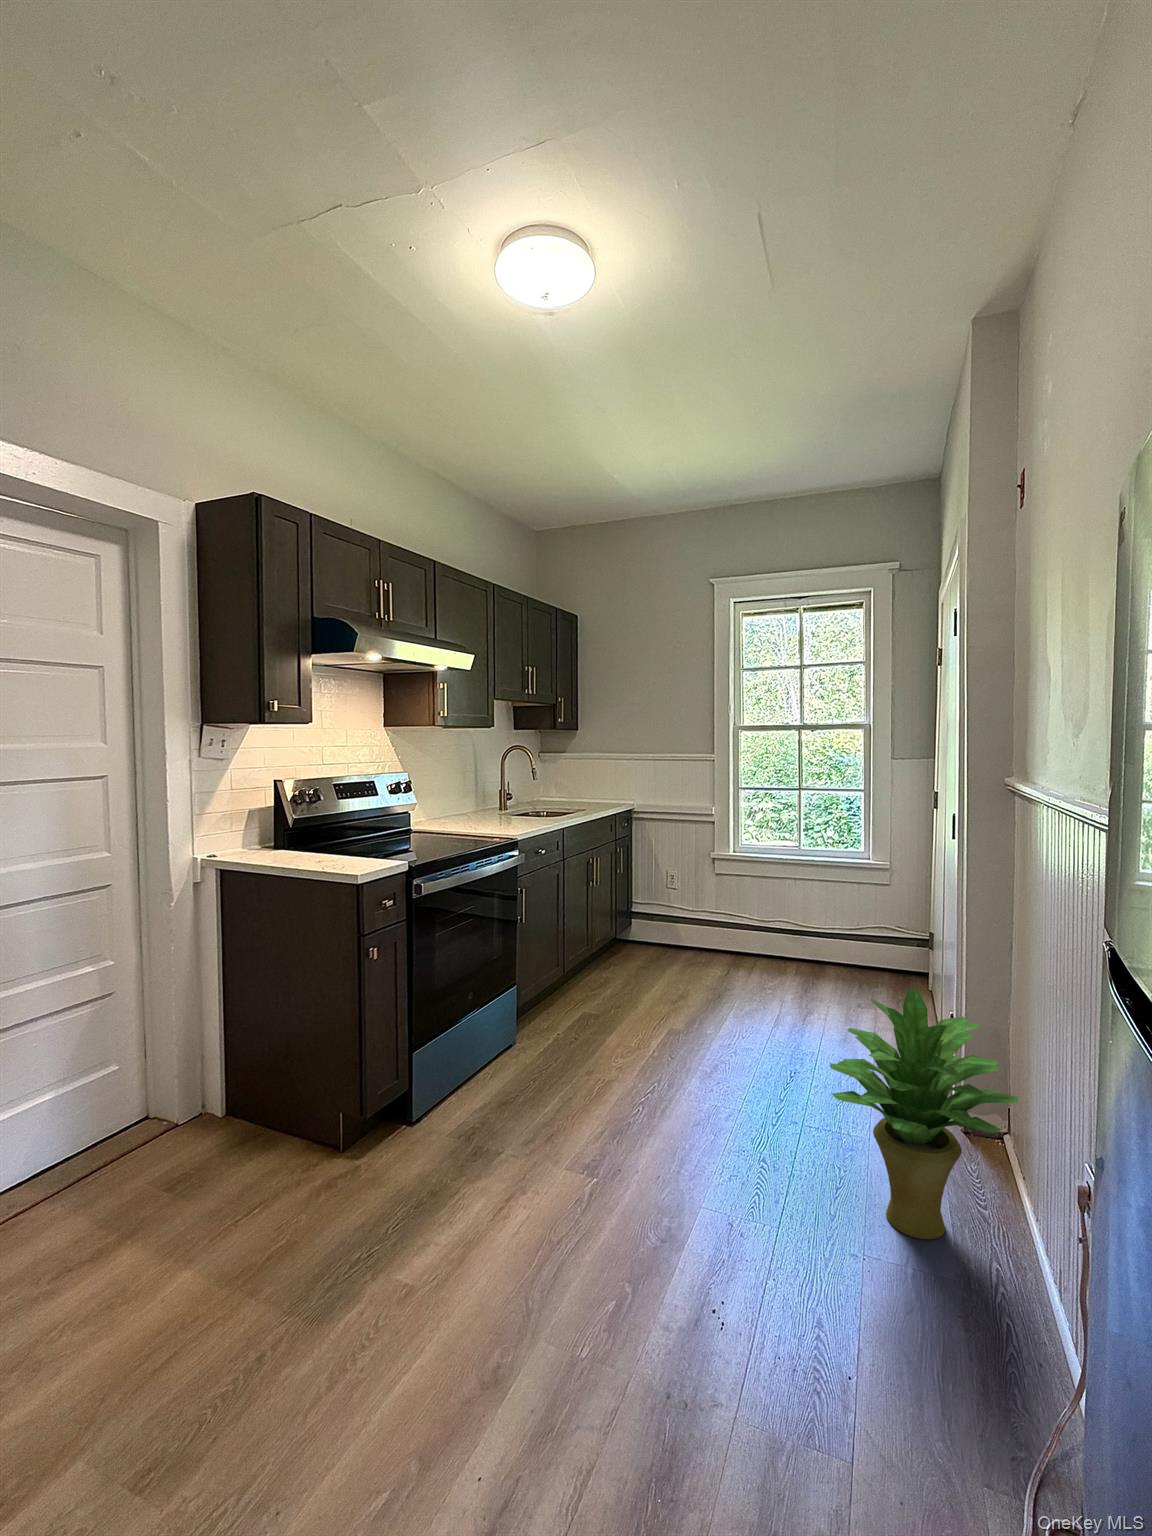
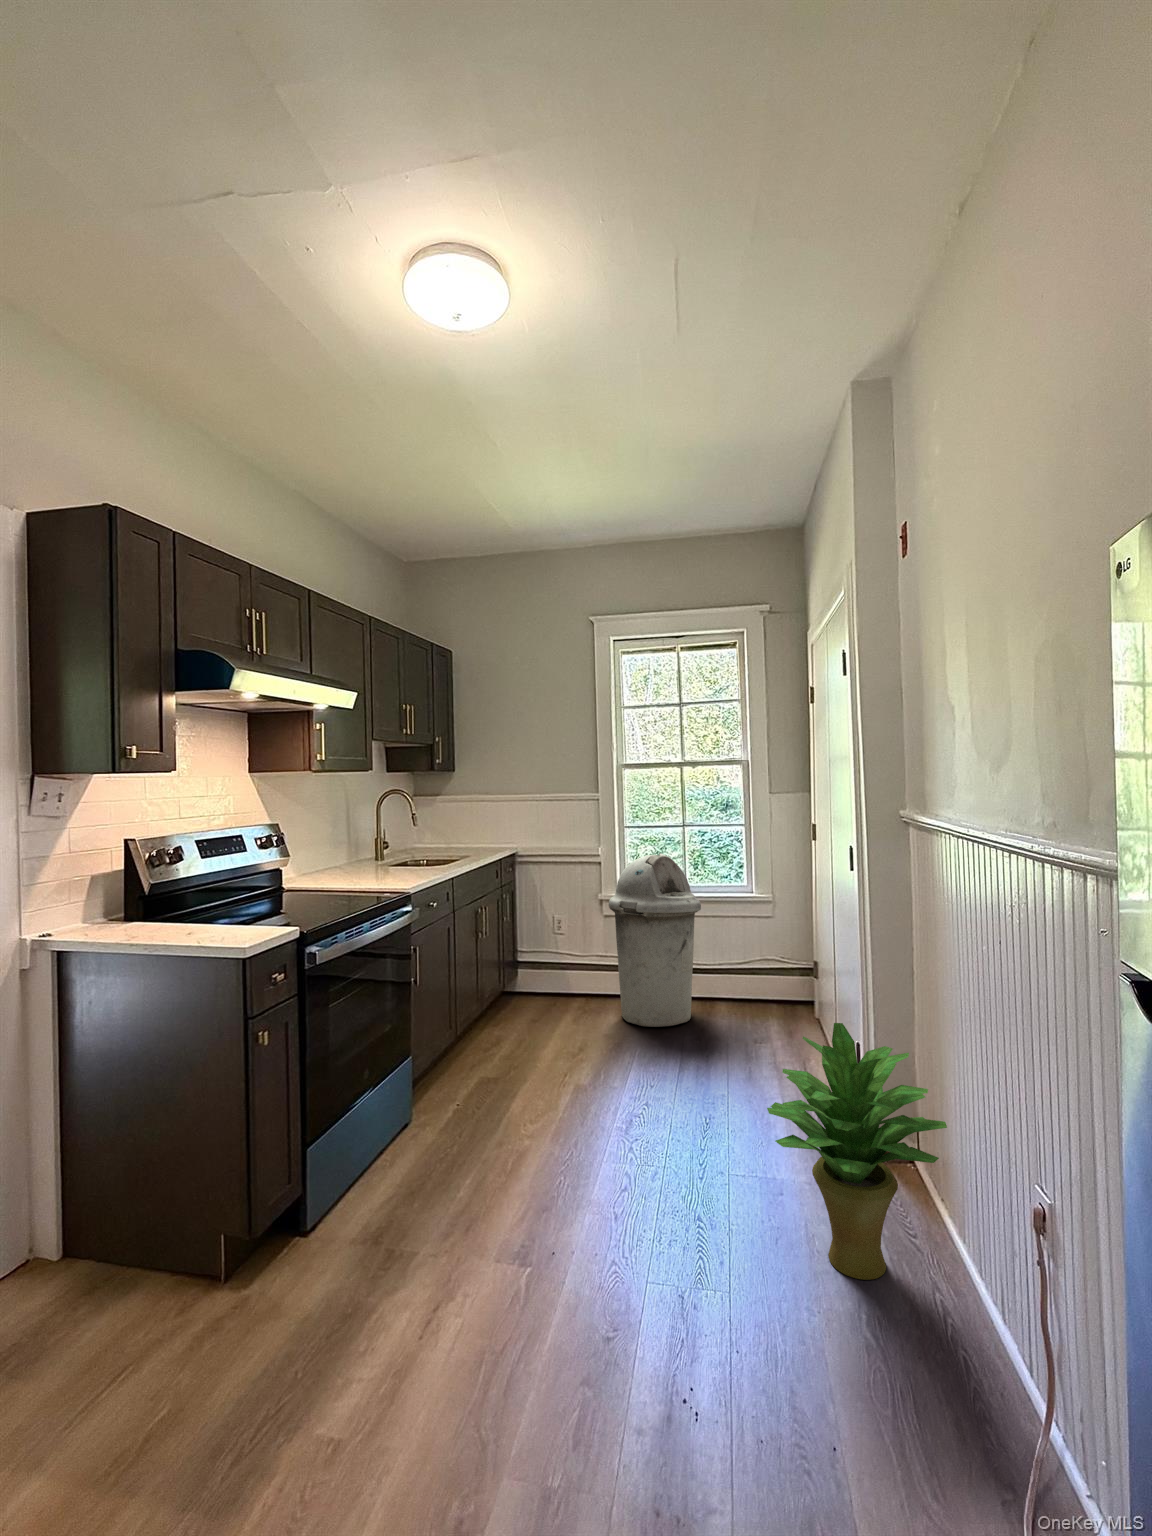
trash can: none [717,815,812,987] -> present [609,853,701,1027]

